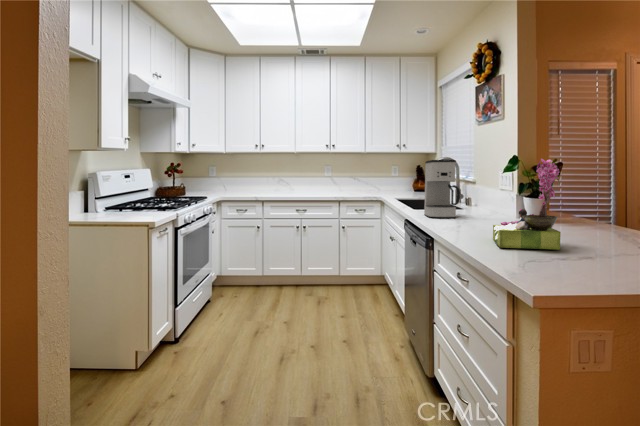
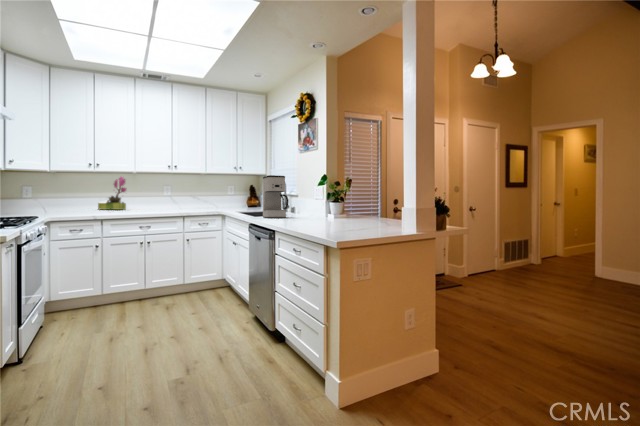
flower arrangement: present [493,159,563,250] -> present [98,177,126,210]

